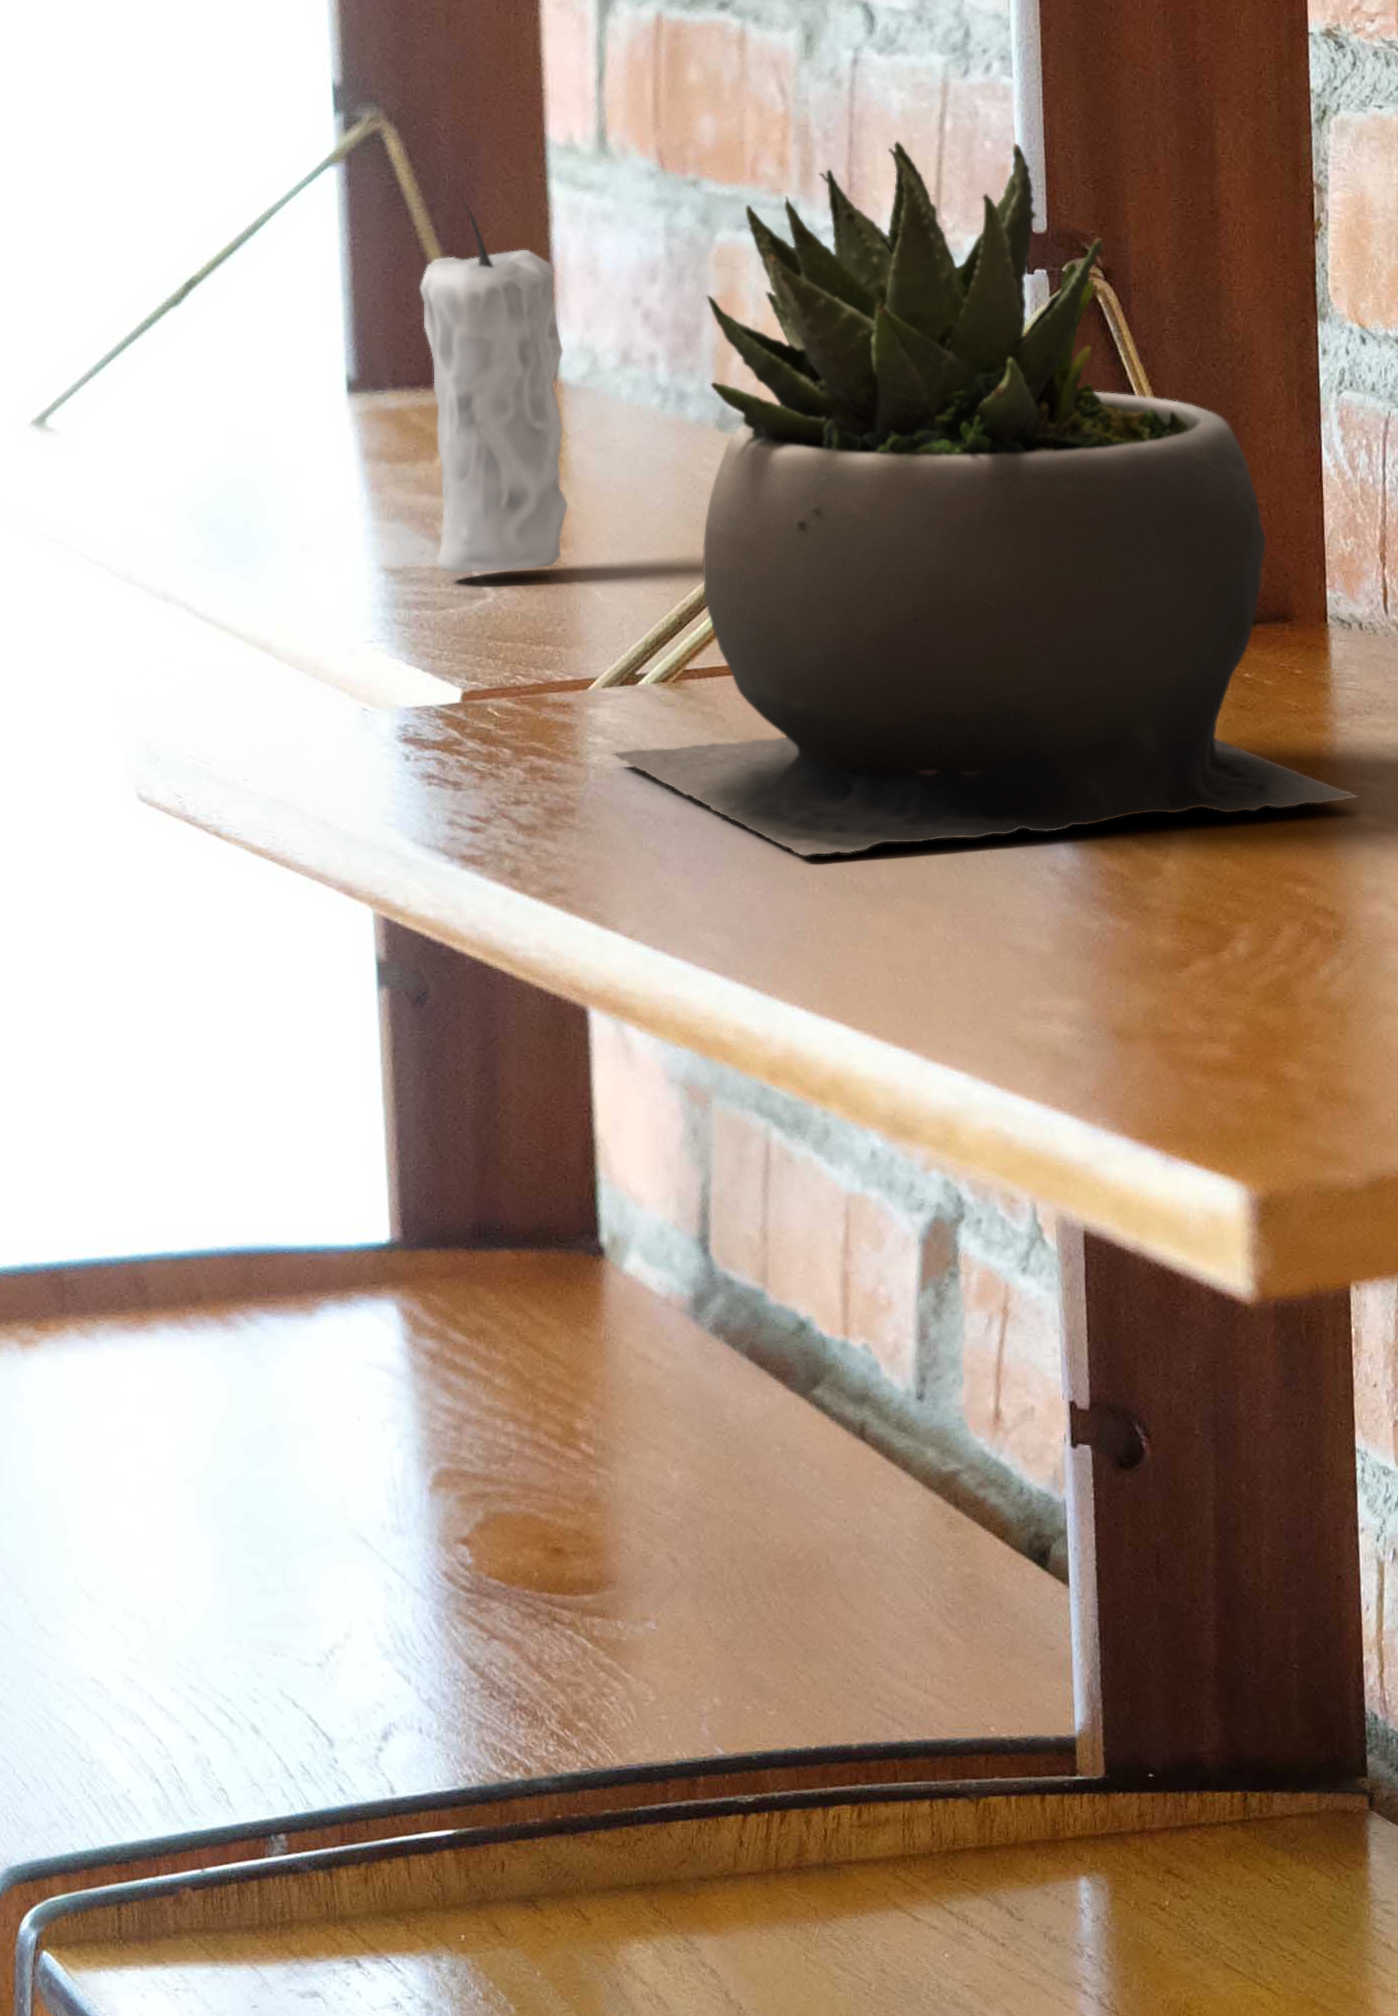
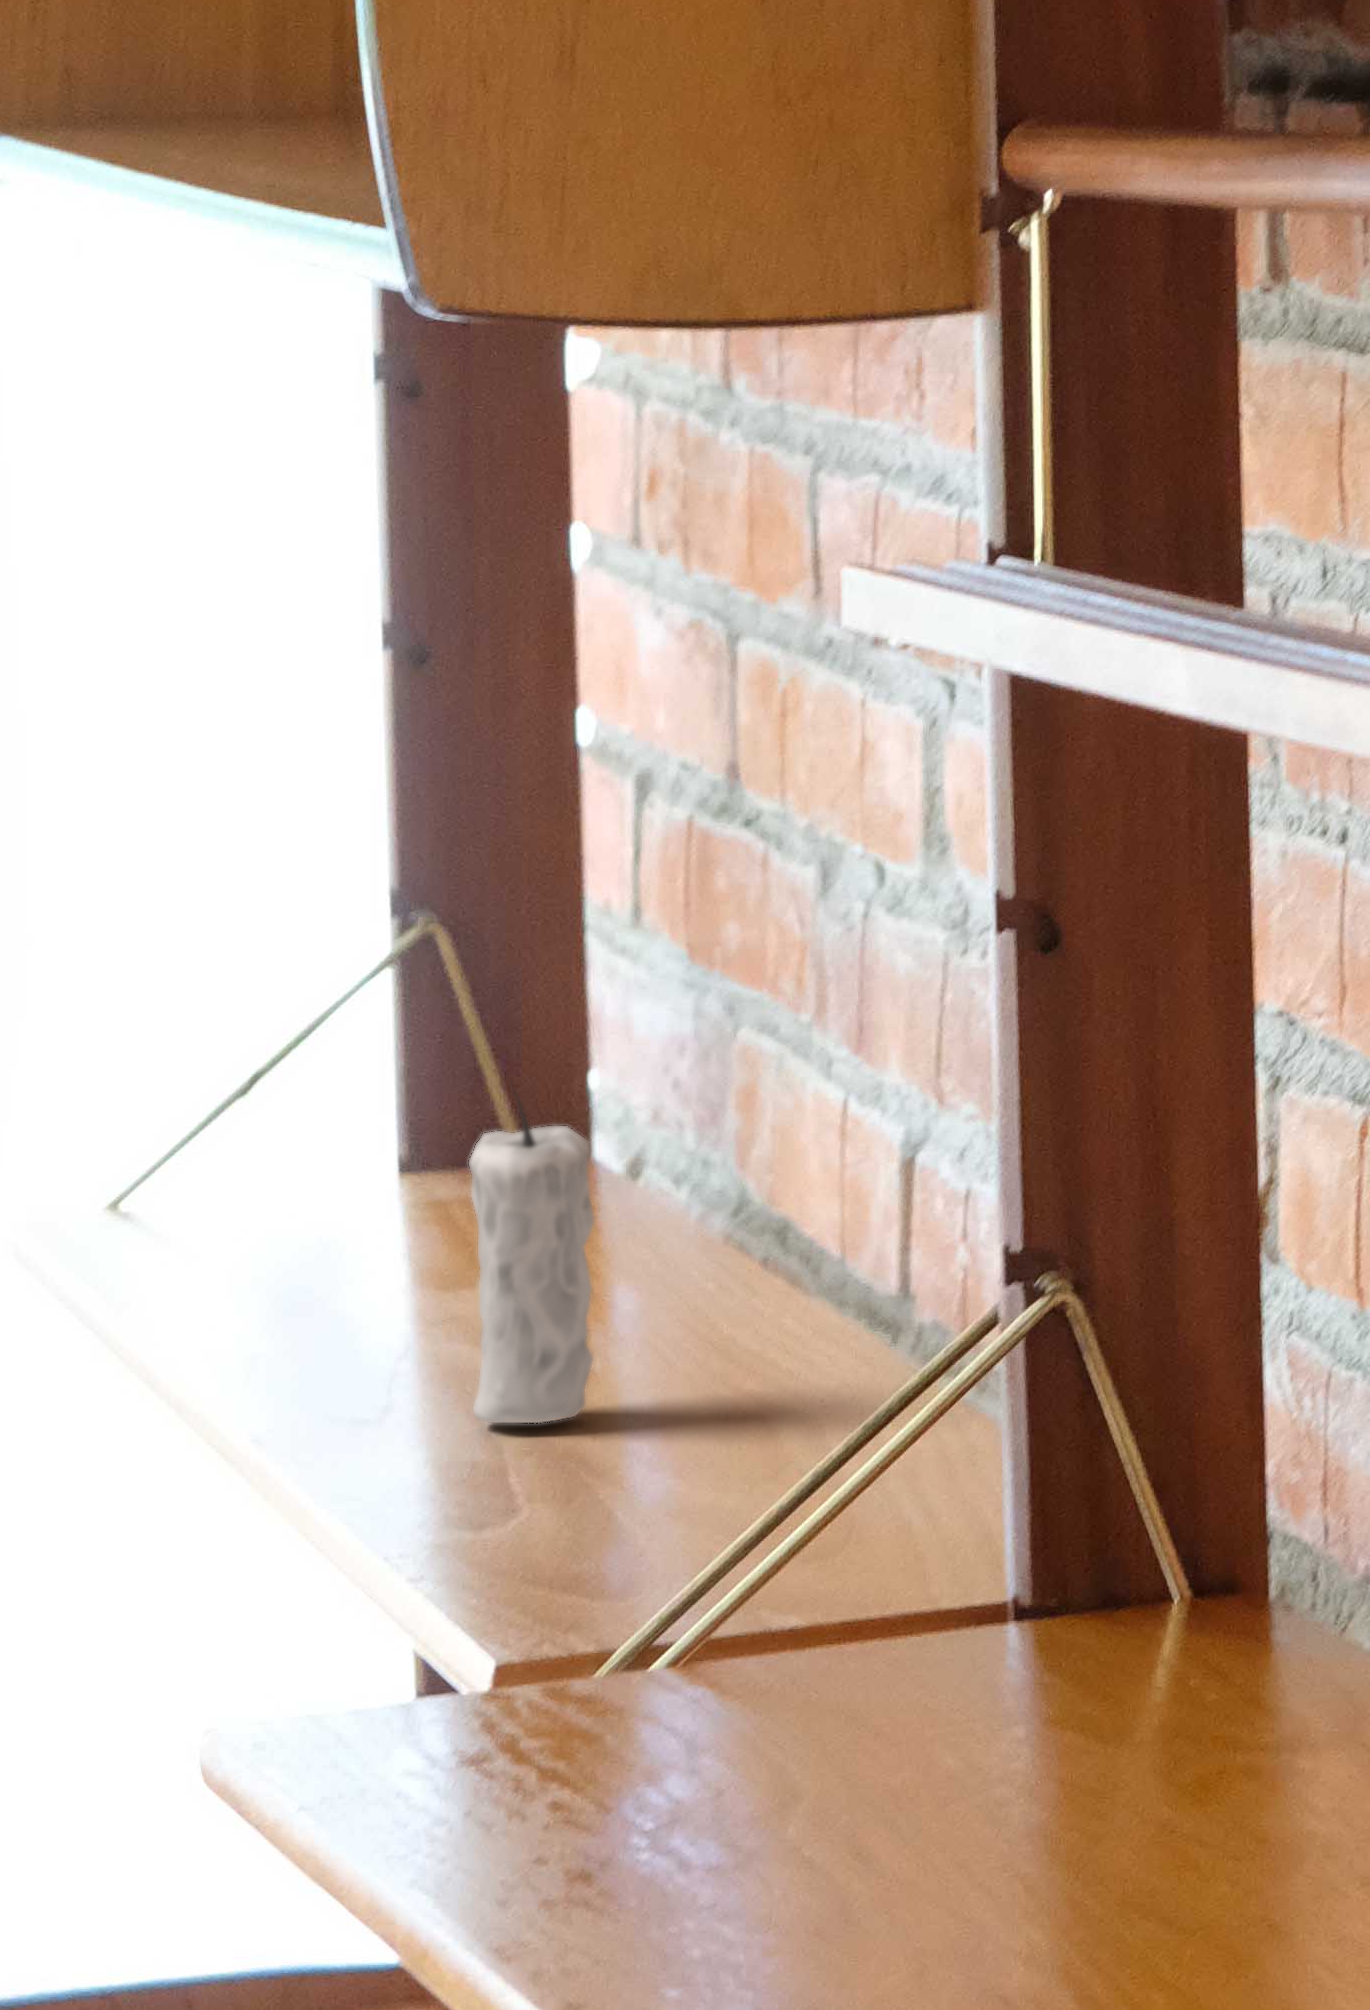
succulent plant: present [614,142,1357,856] -> none [622,1241,1283,1919]

